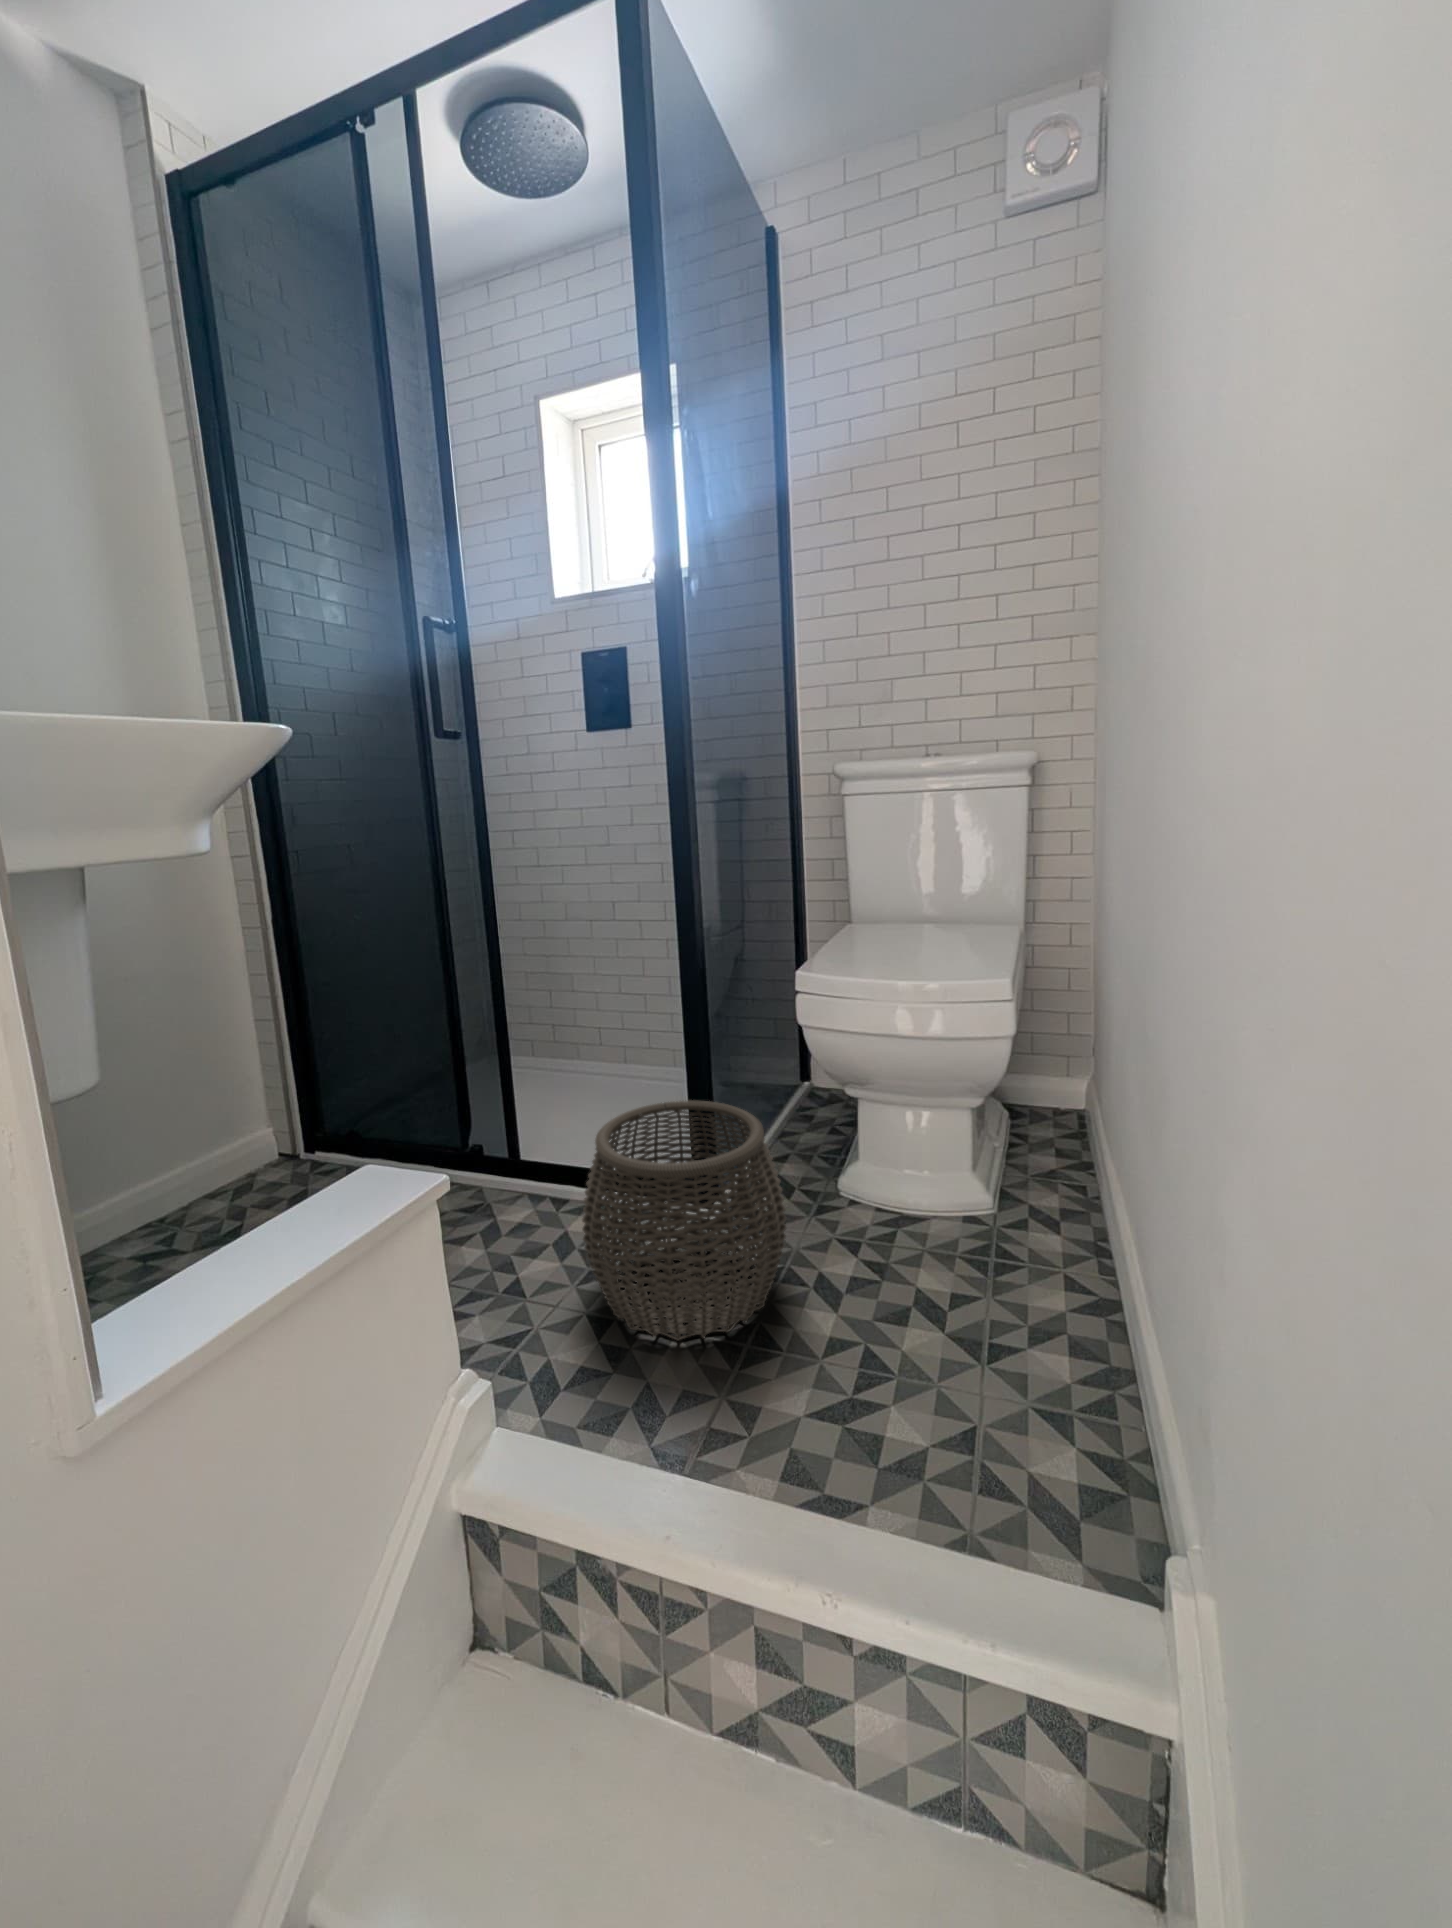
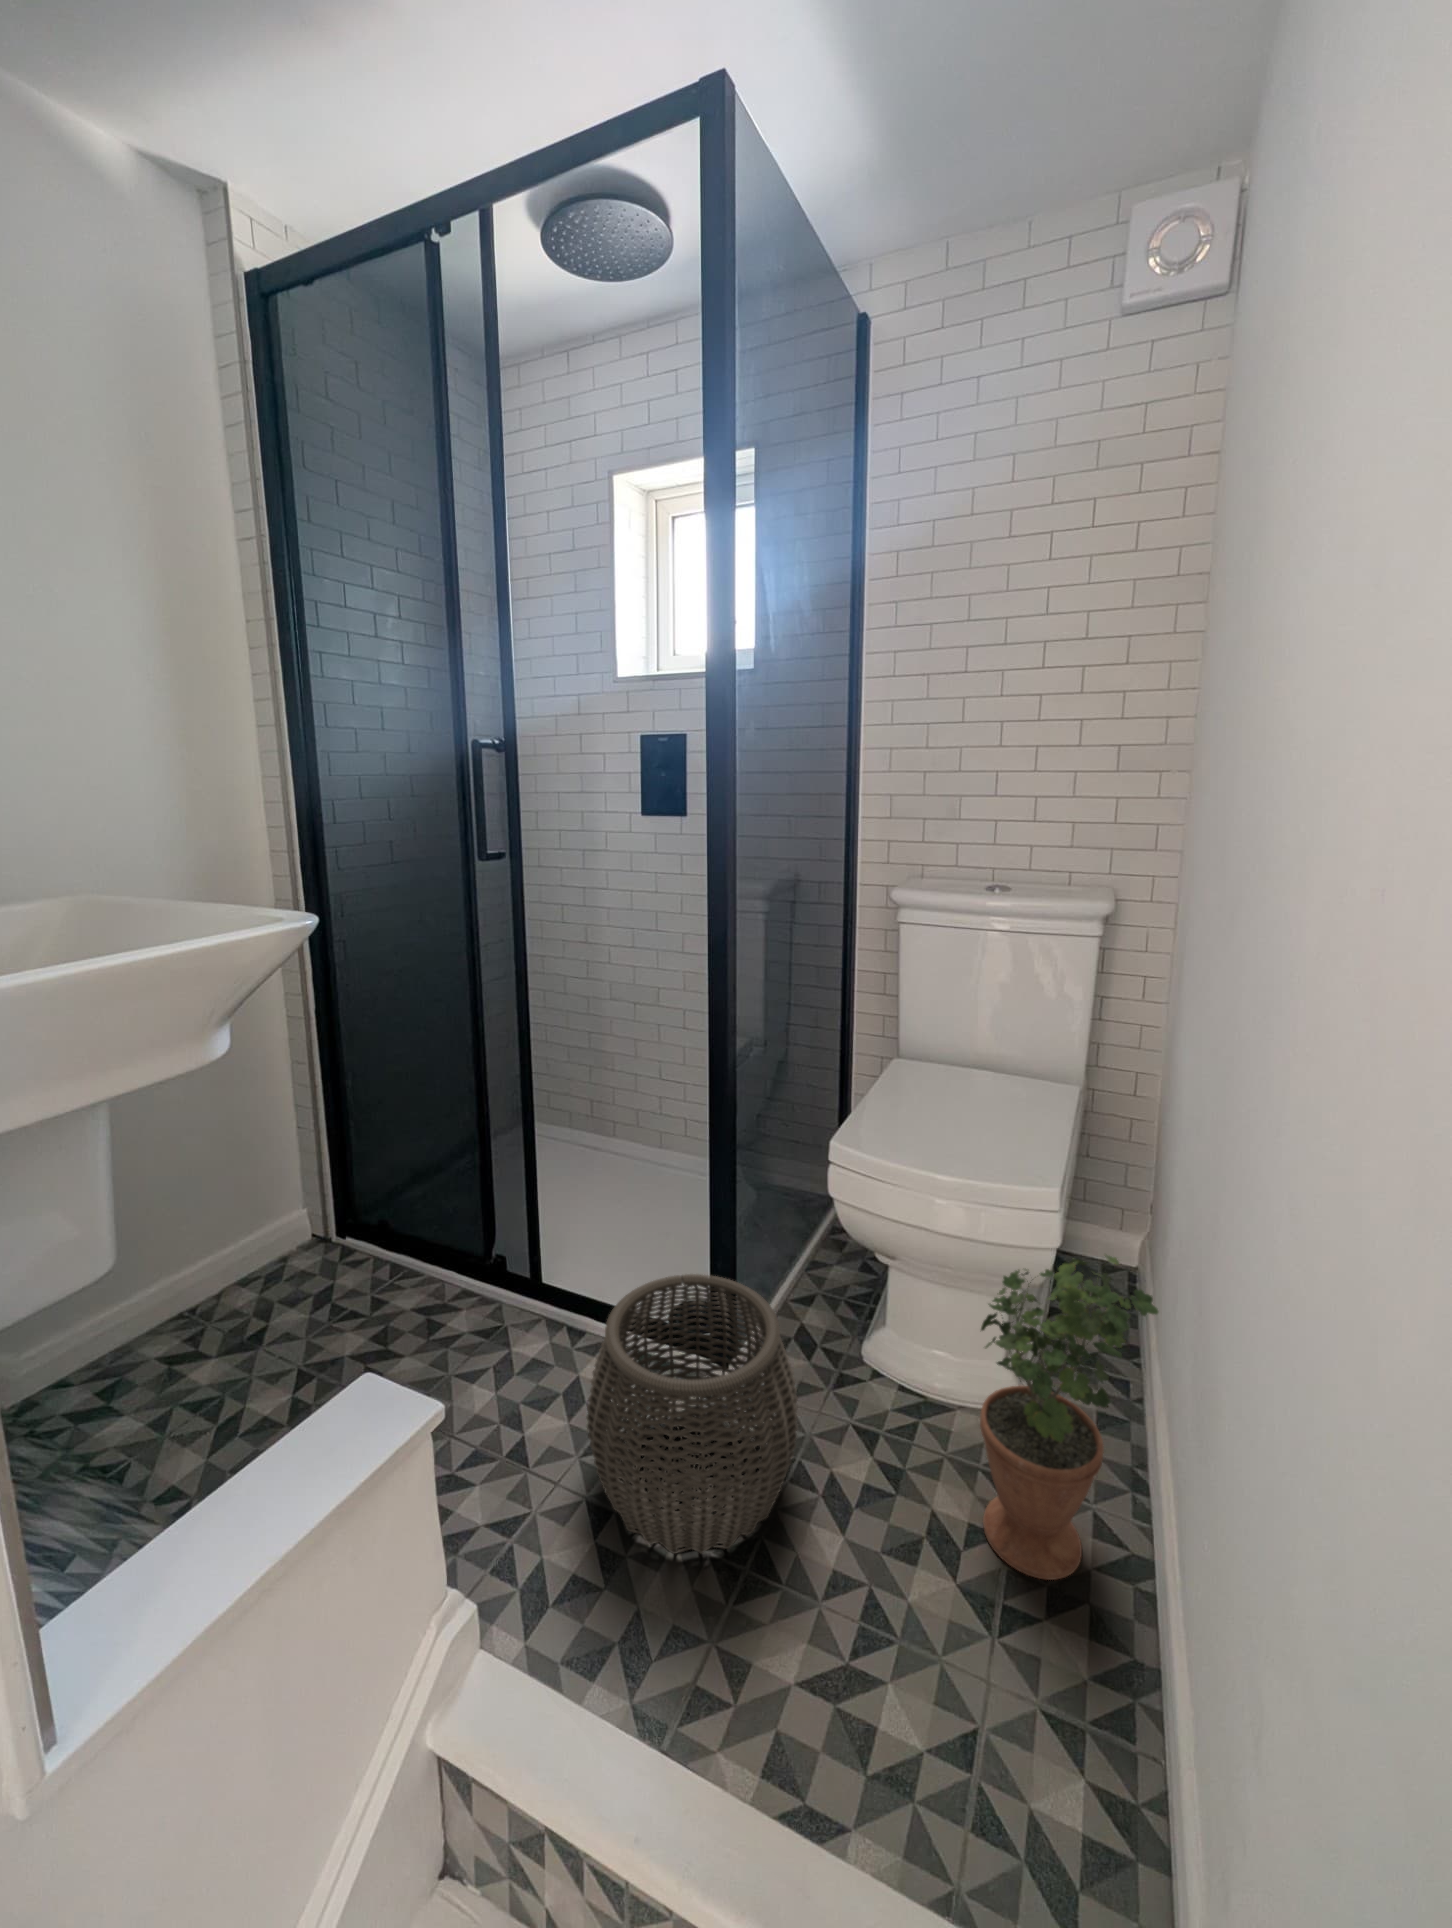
potted plant: none [949,1006,1108,1322] -> present [980,1255,1158,1580]

